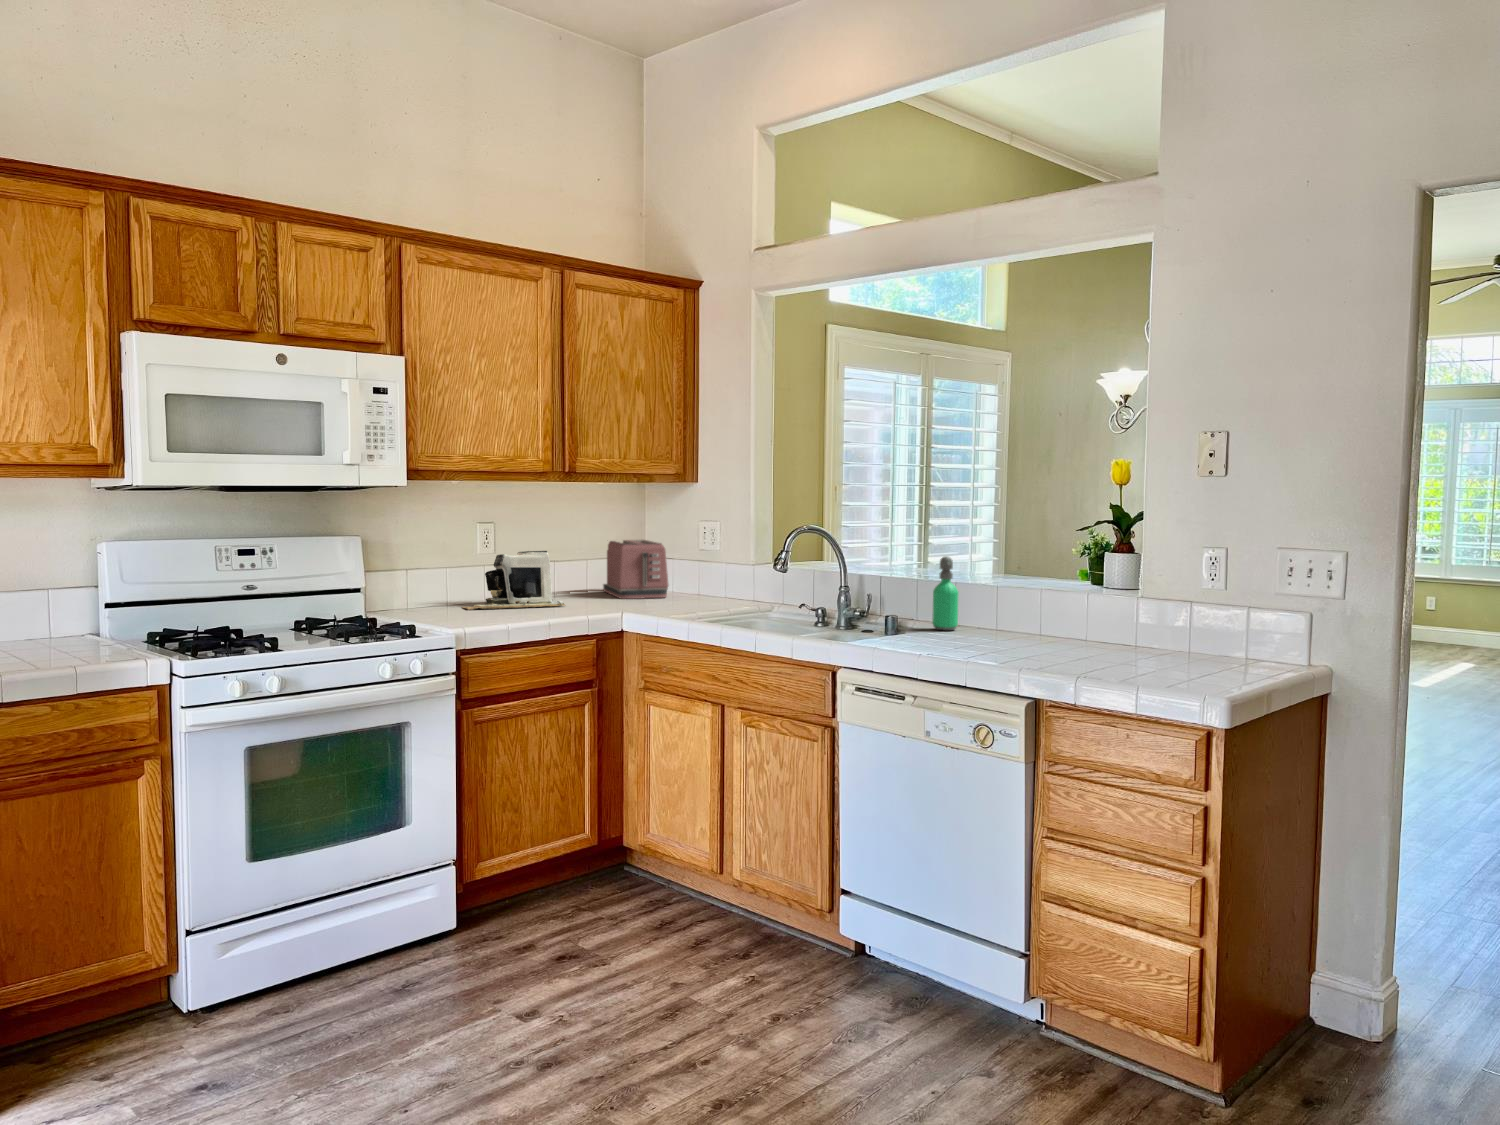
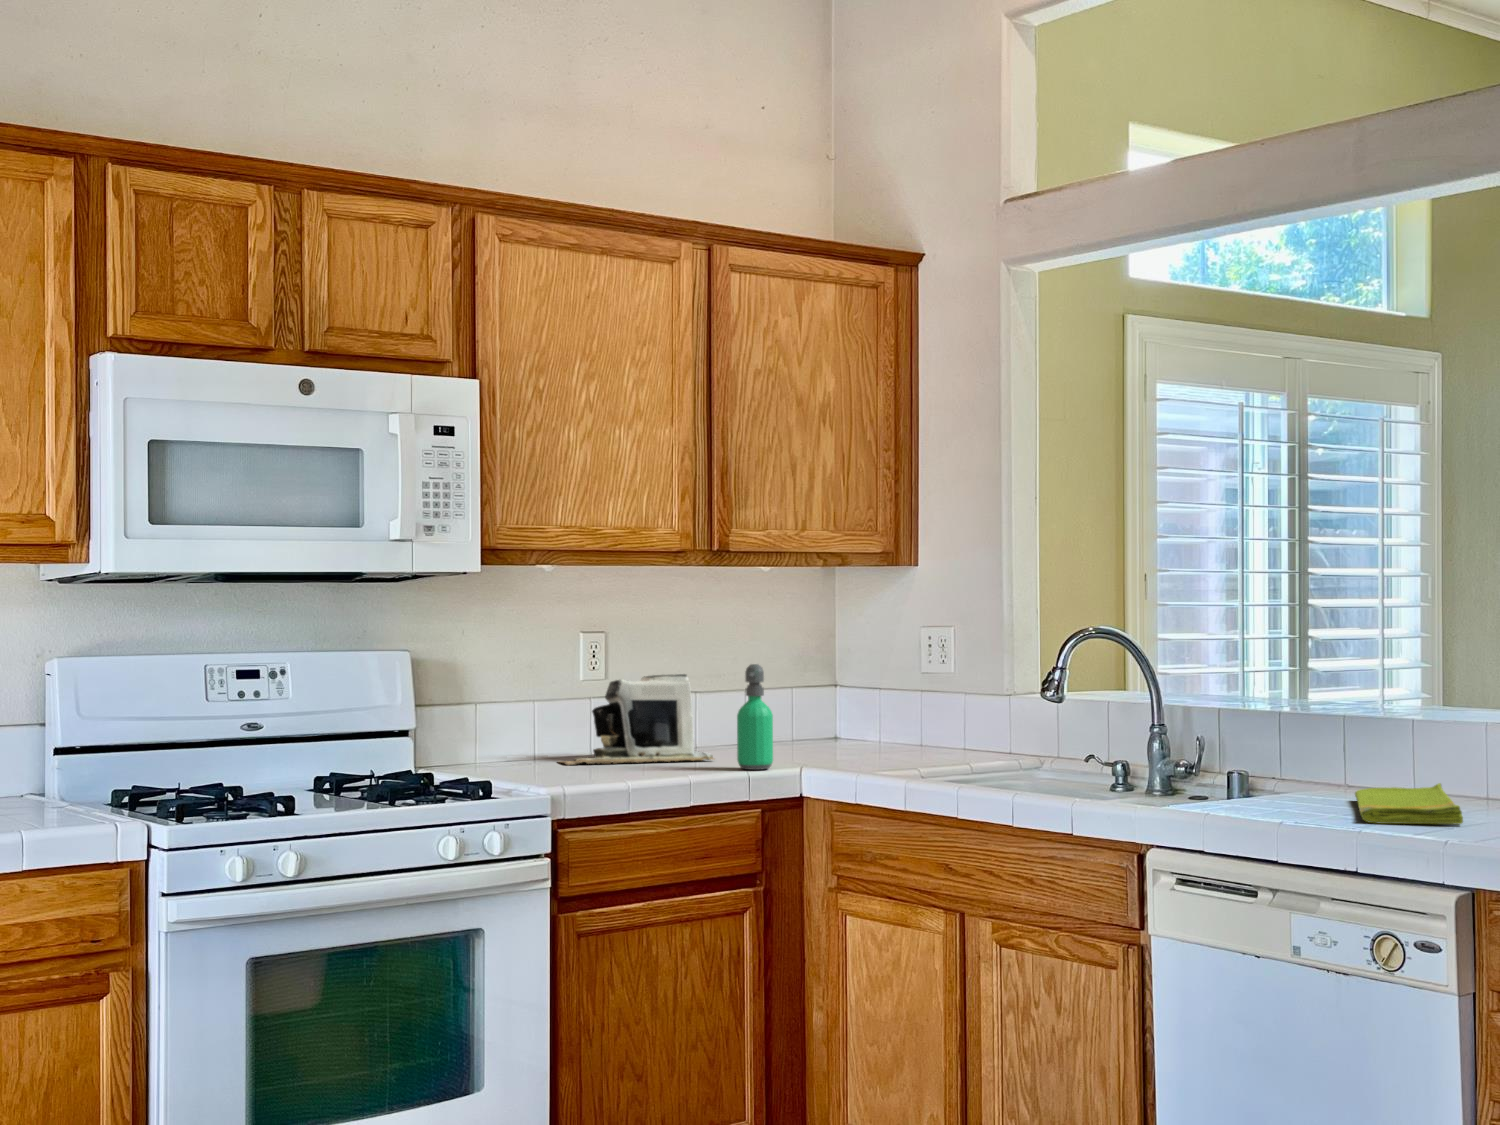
toaster: present [603,540,668,599] -> none [771,660,876,752]
soap dispenser: present [932,557,959,630] -> present [737,664,773,770]
dish towel: none [963,626,1029,655] -> present [1355,783,1463,825]

